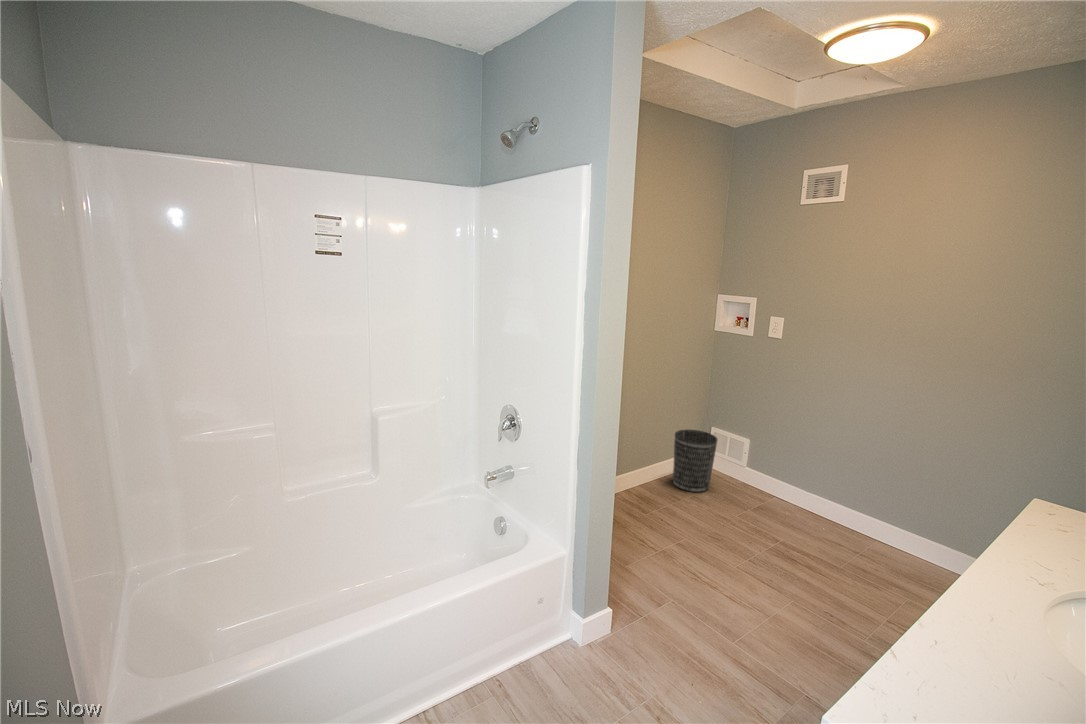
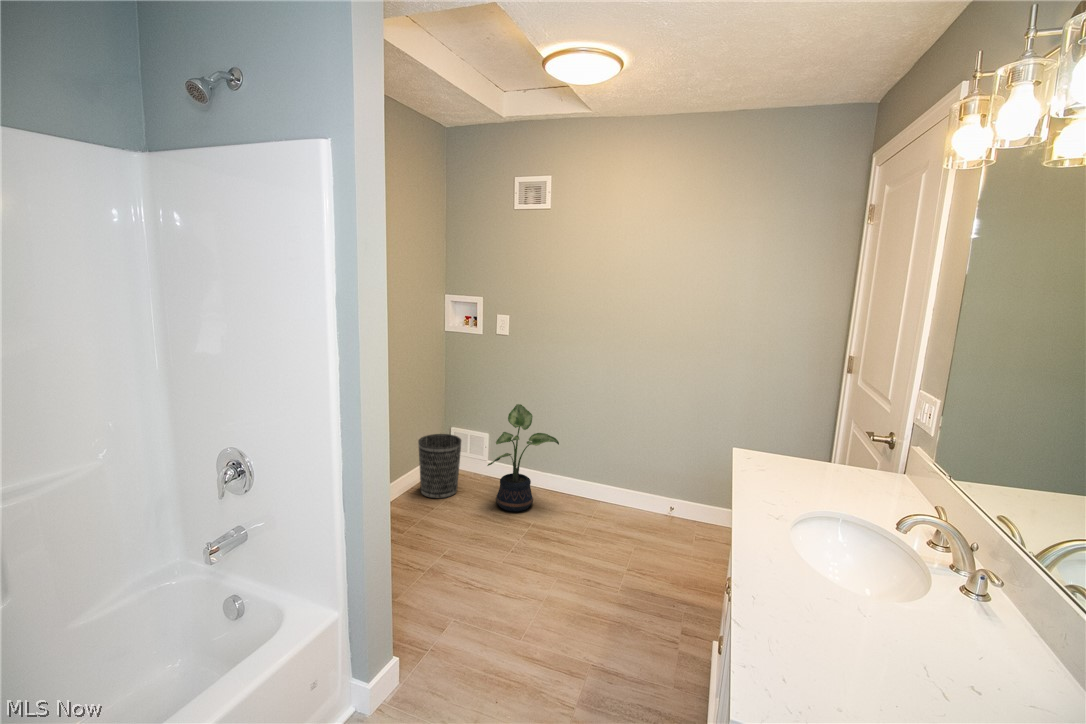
potted plant: none [739,413,825,525] -> present [487,404,559,511]

